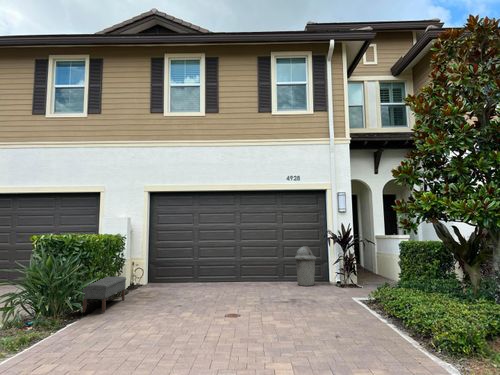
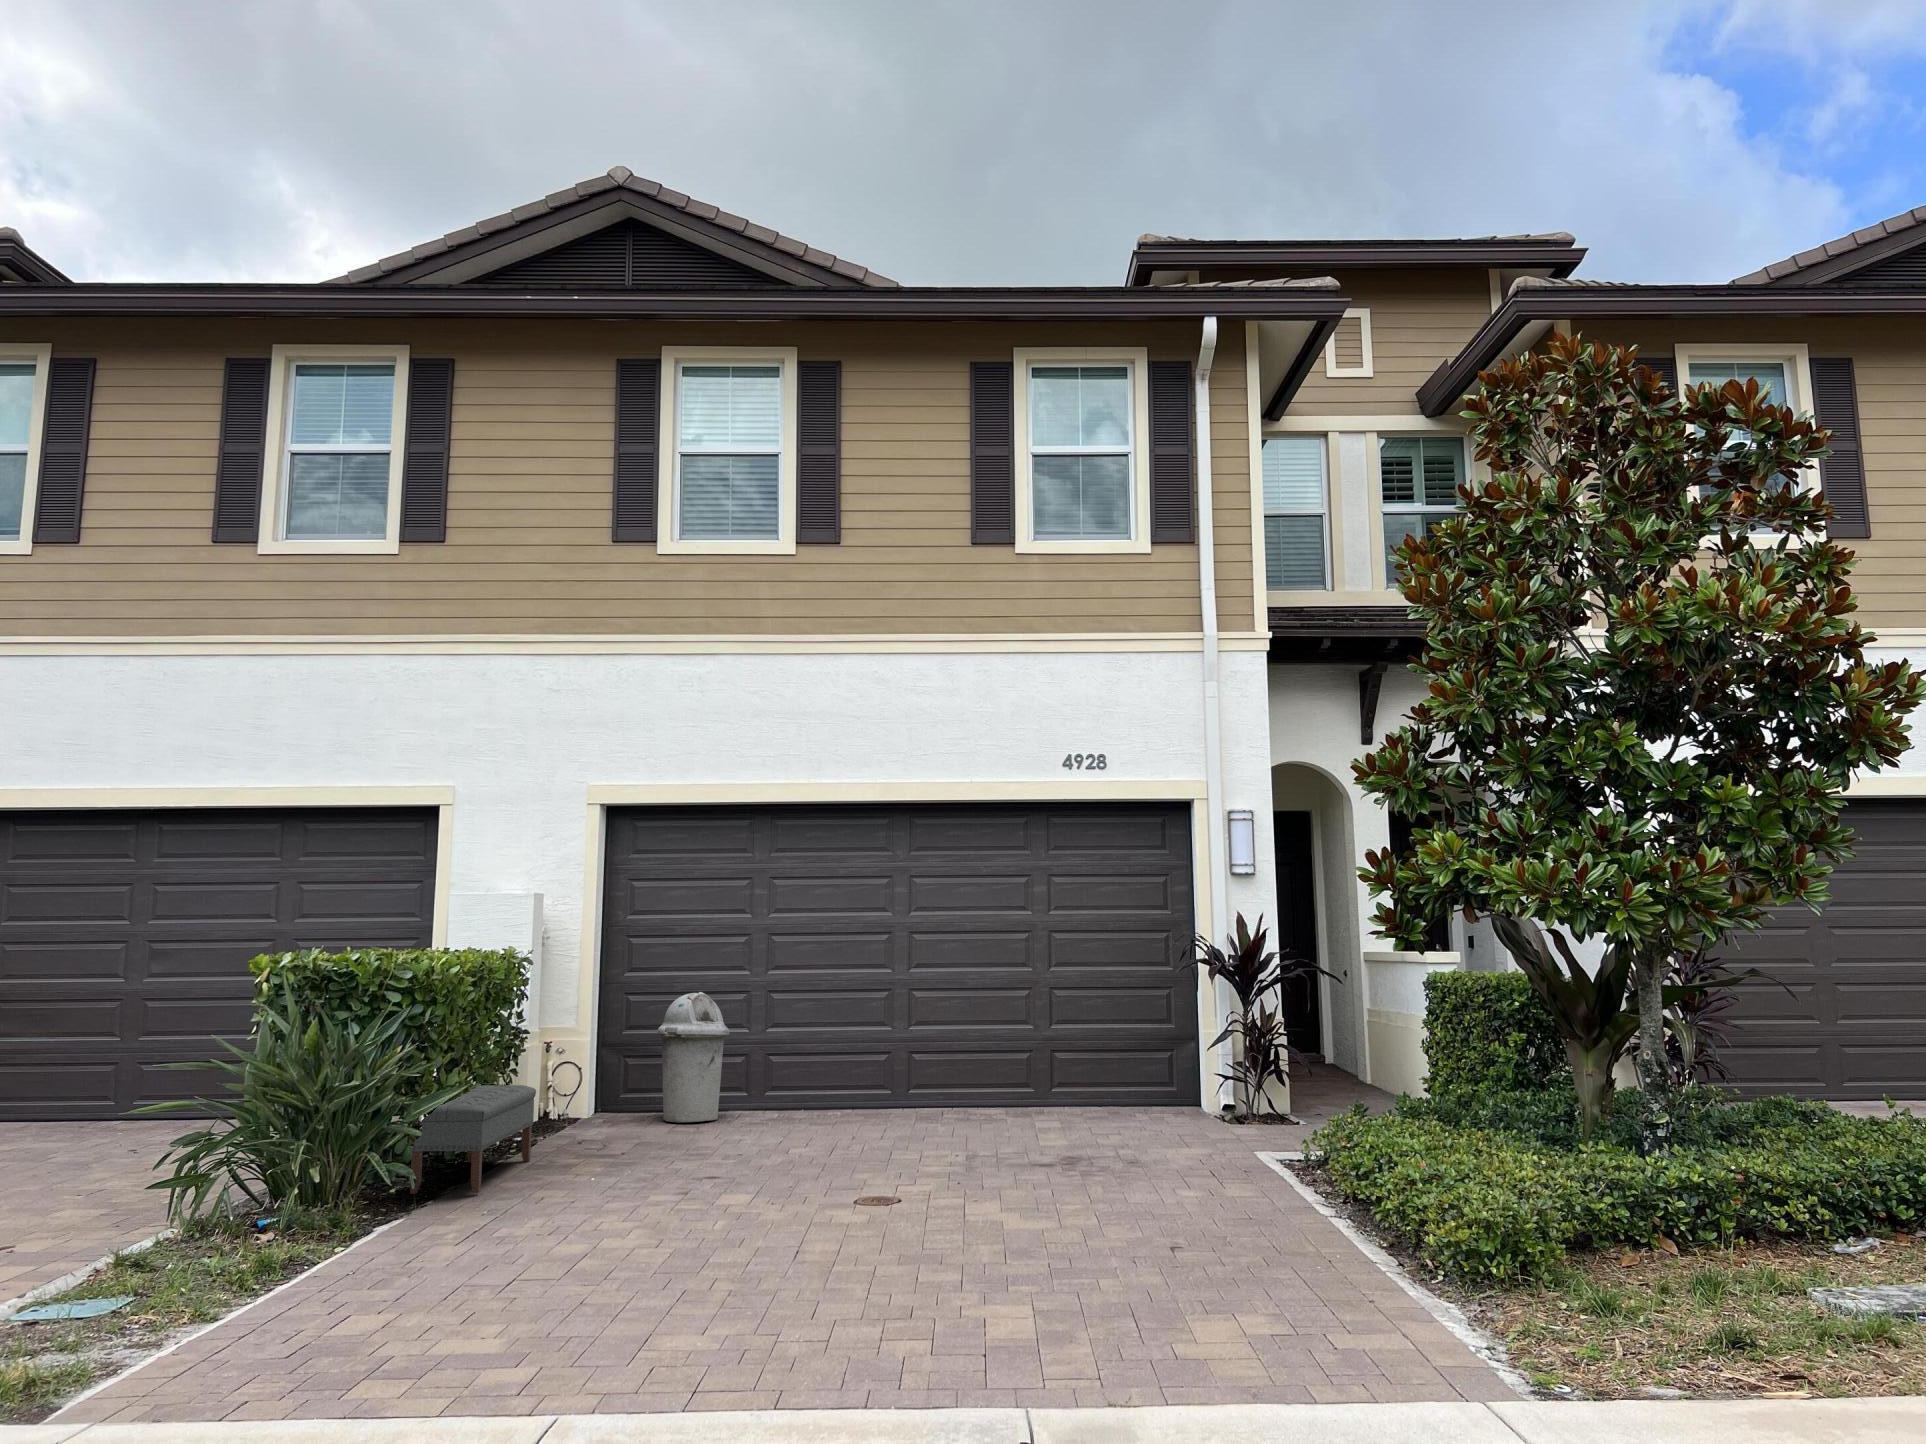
trash can: present [295,246,316,286] -> present [657,992,729,1122]

